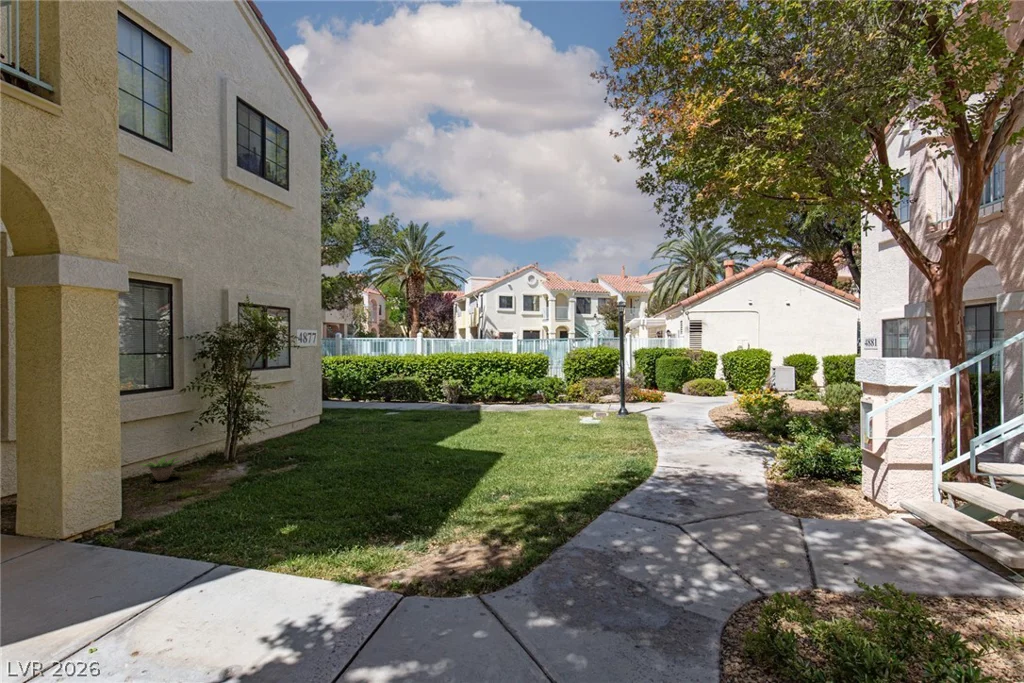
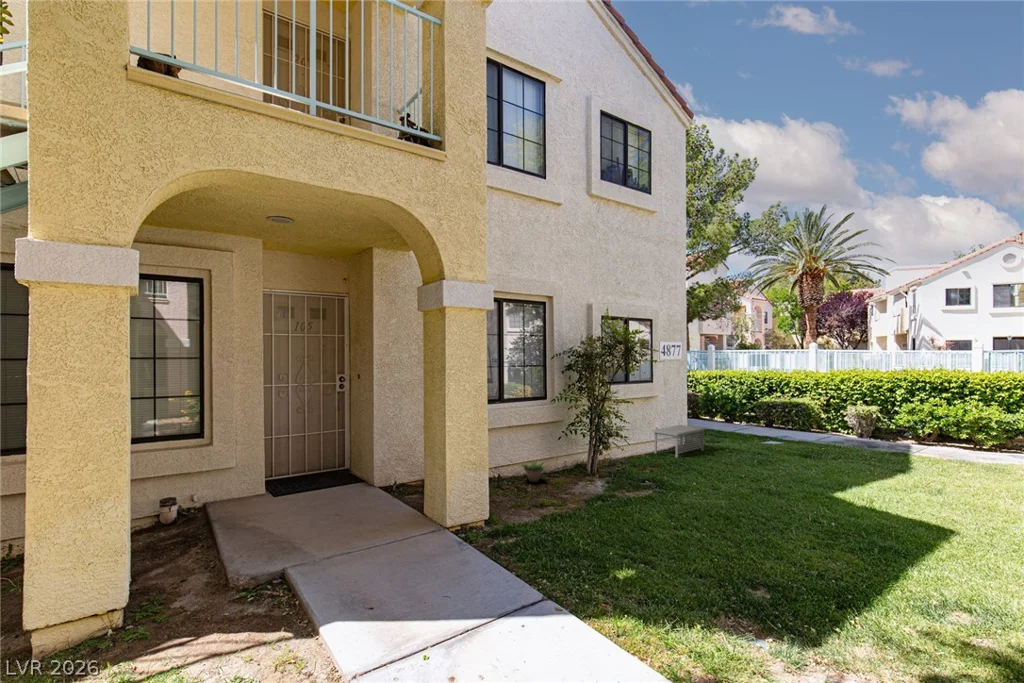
storage bench: none [290,407,339,436] -> present [652,425,705,458]

